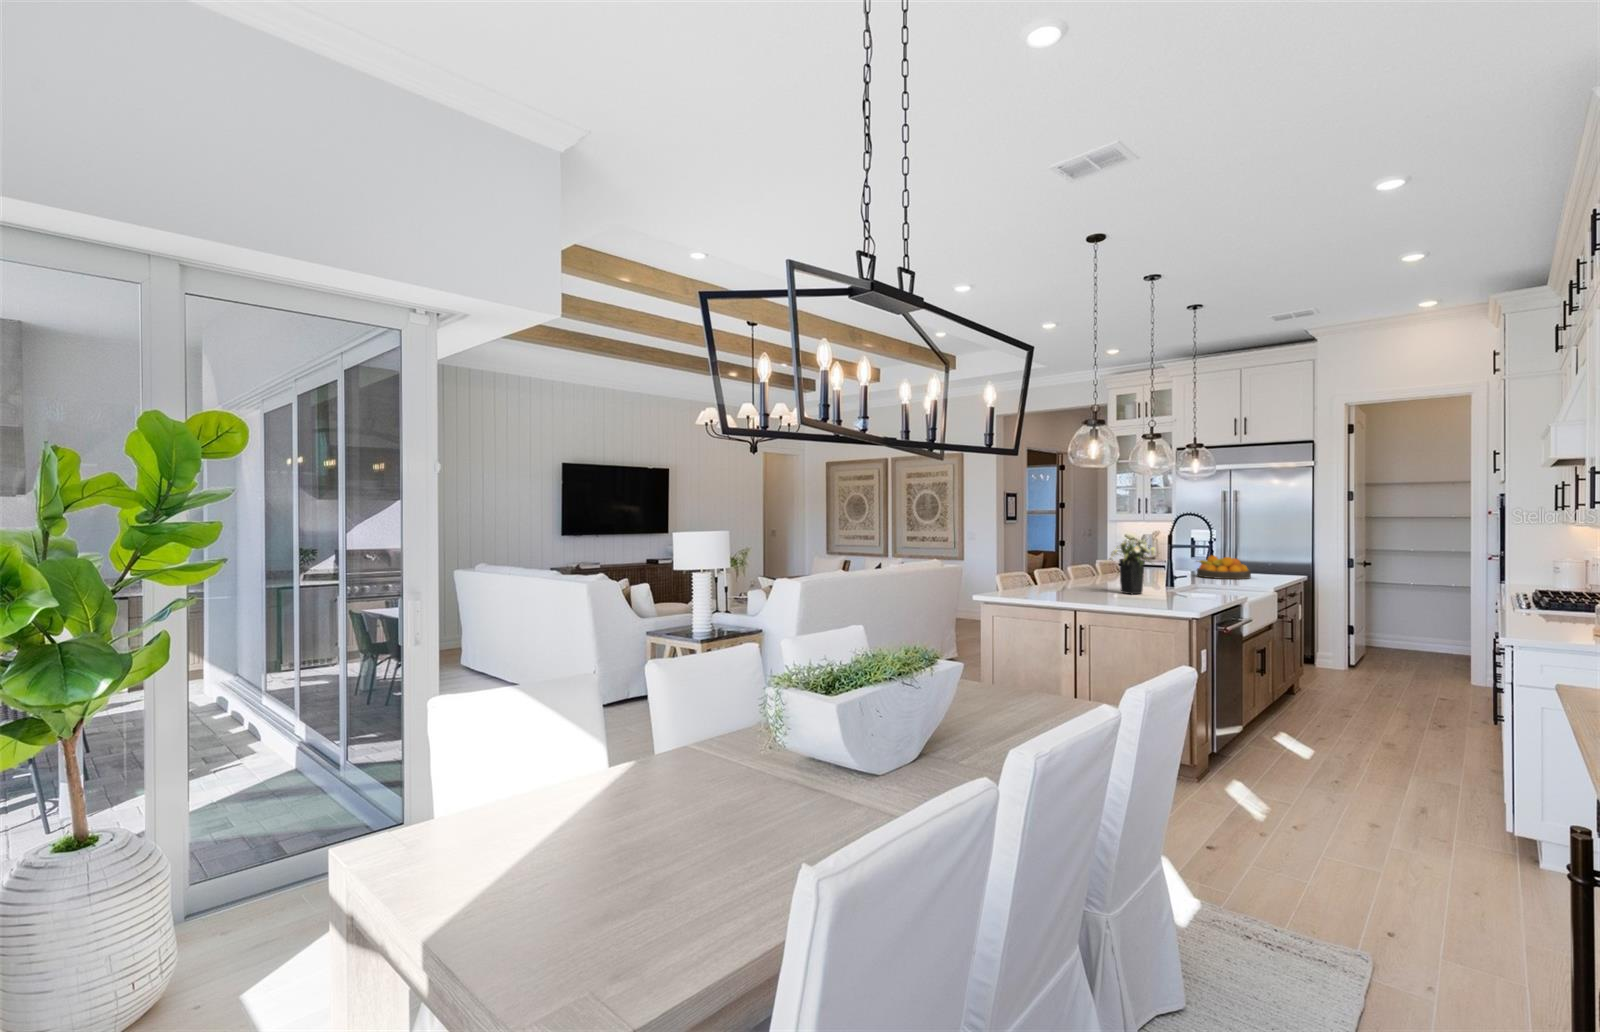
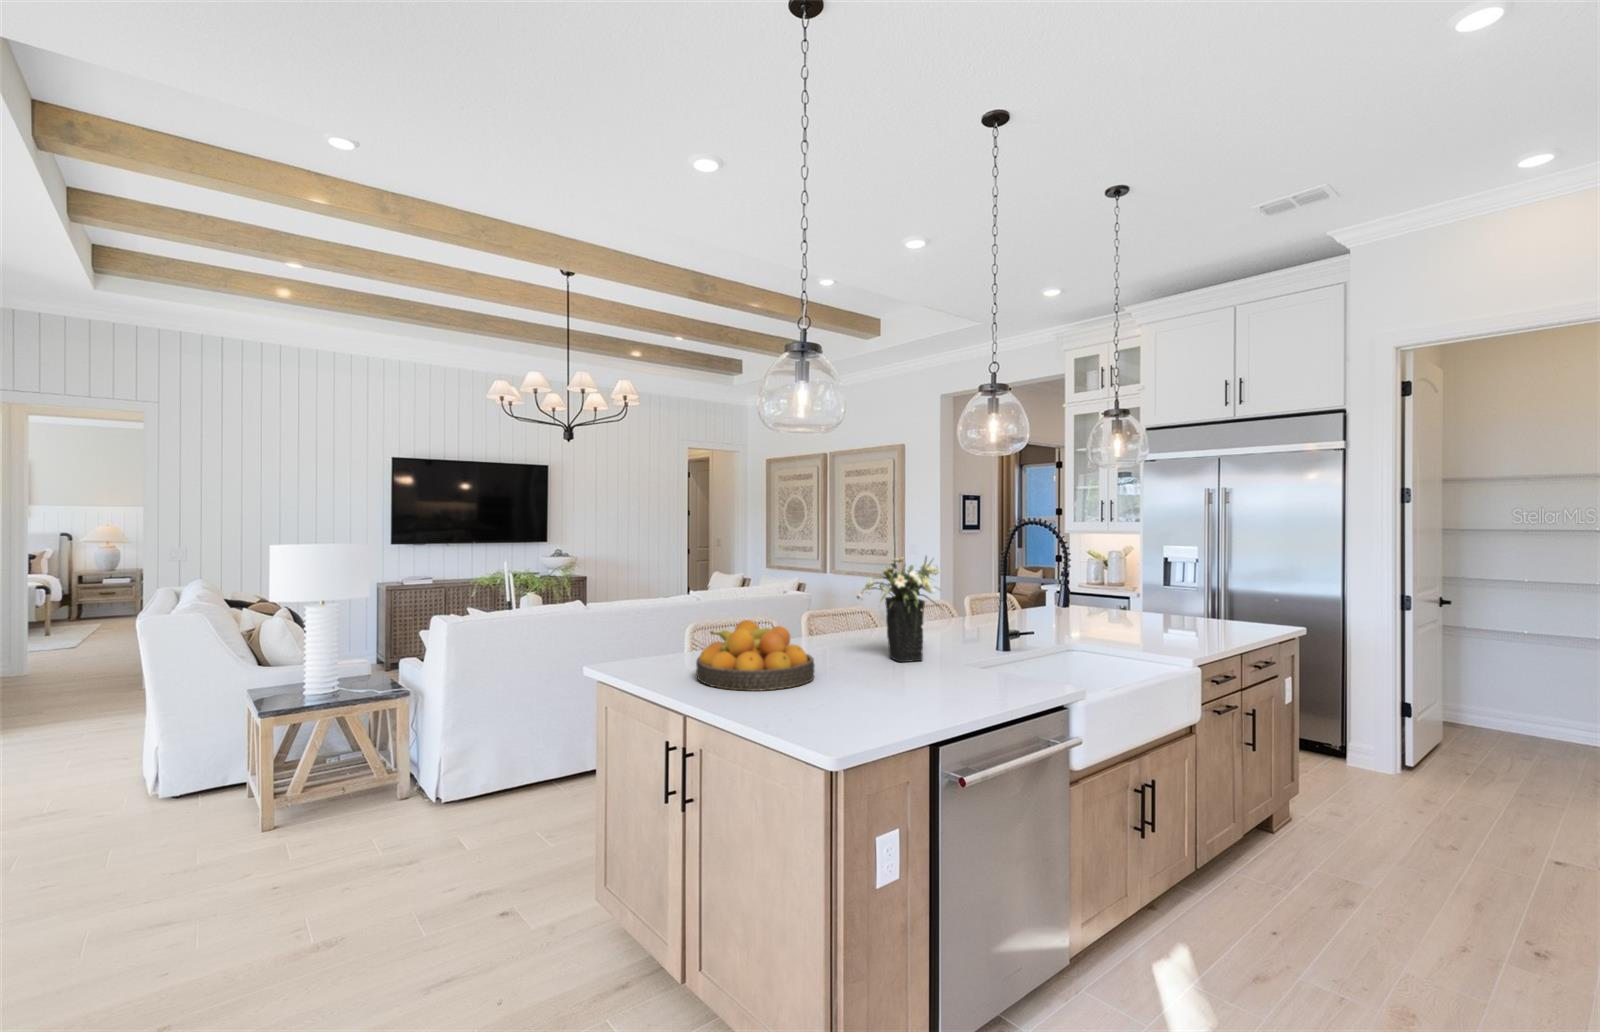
fruit bowl: present [1197,555,1251,579] -> present [696,620,815,691]

